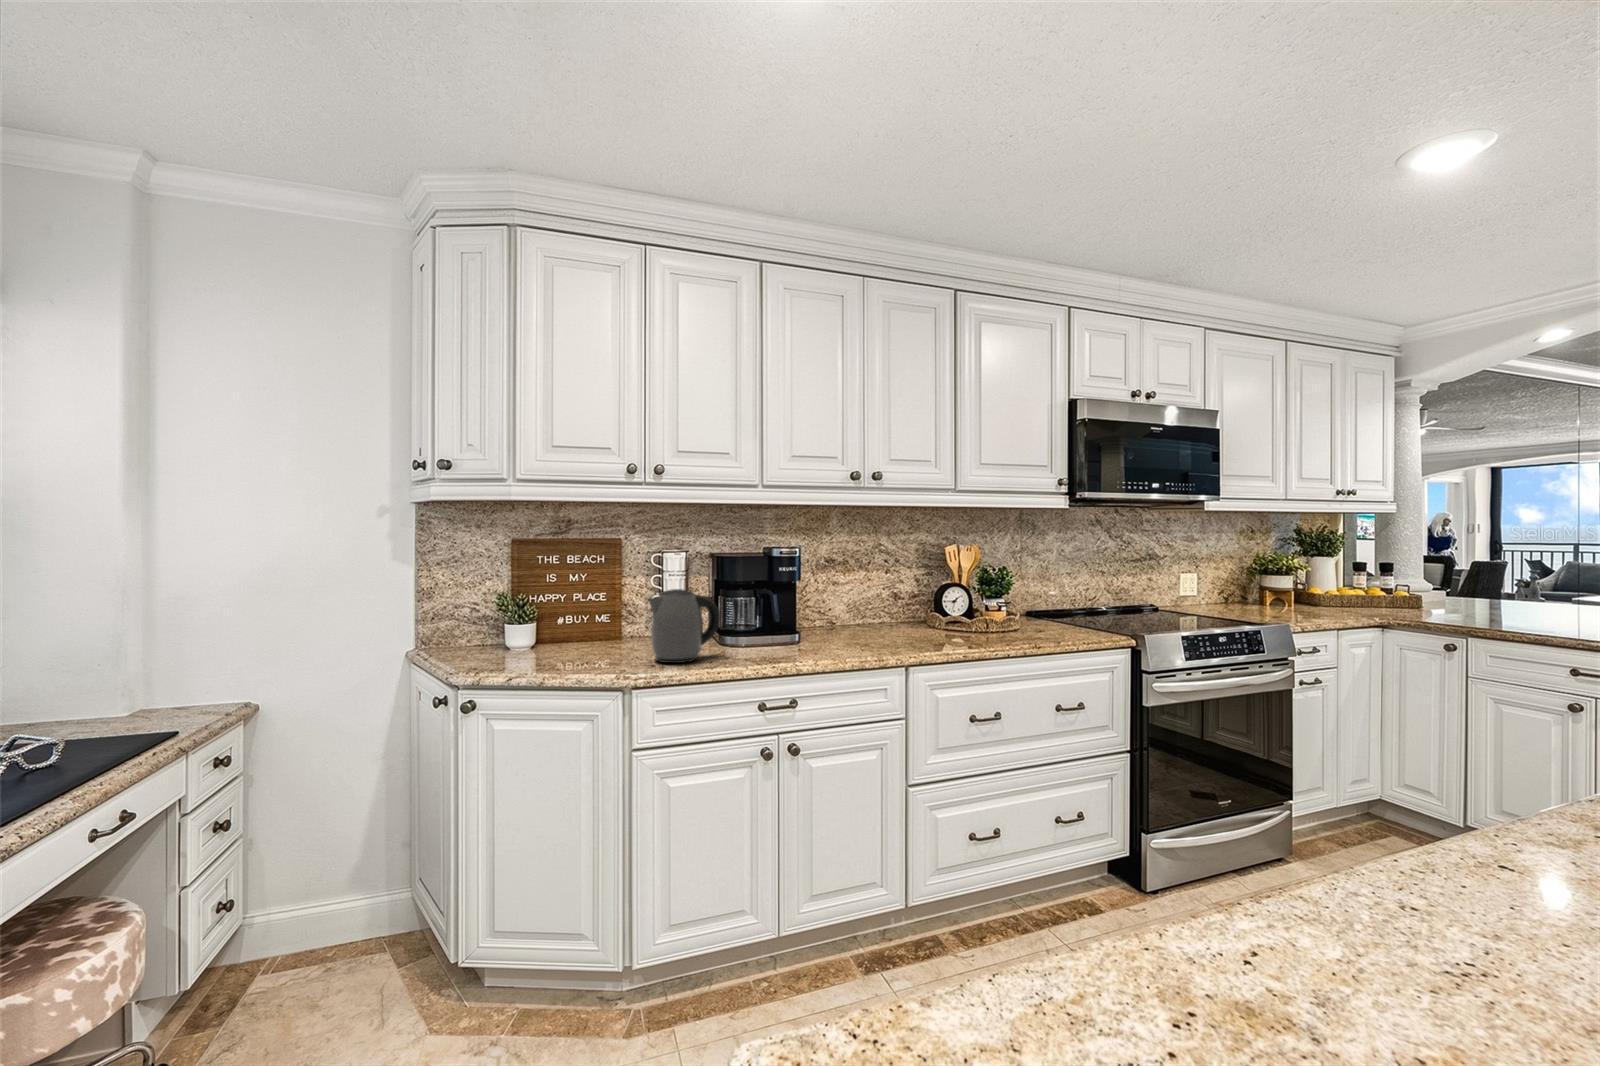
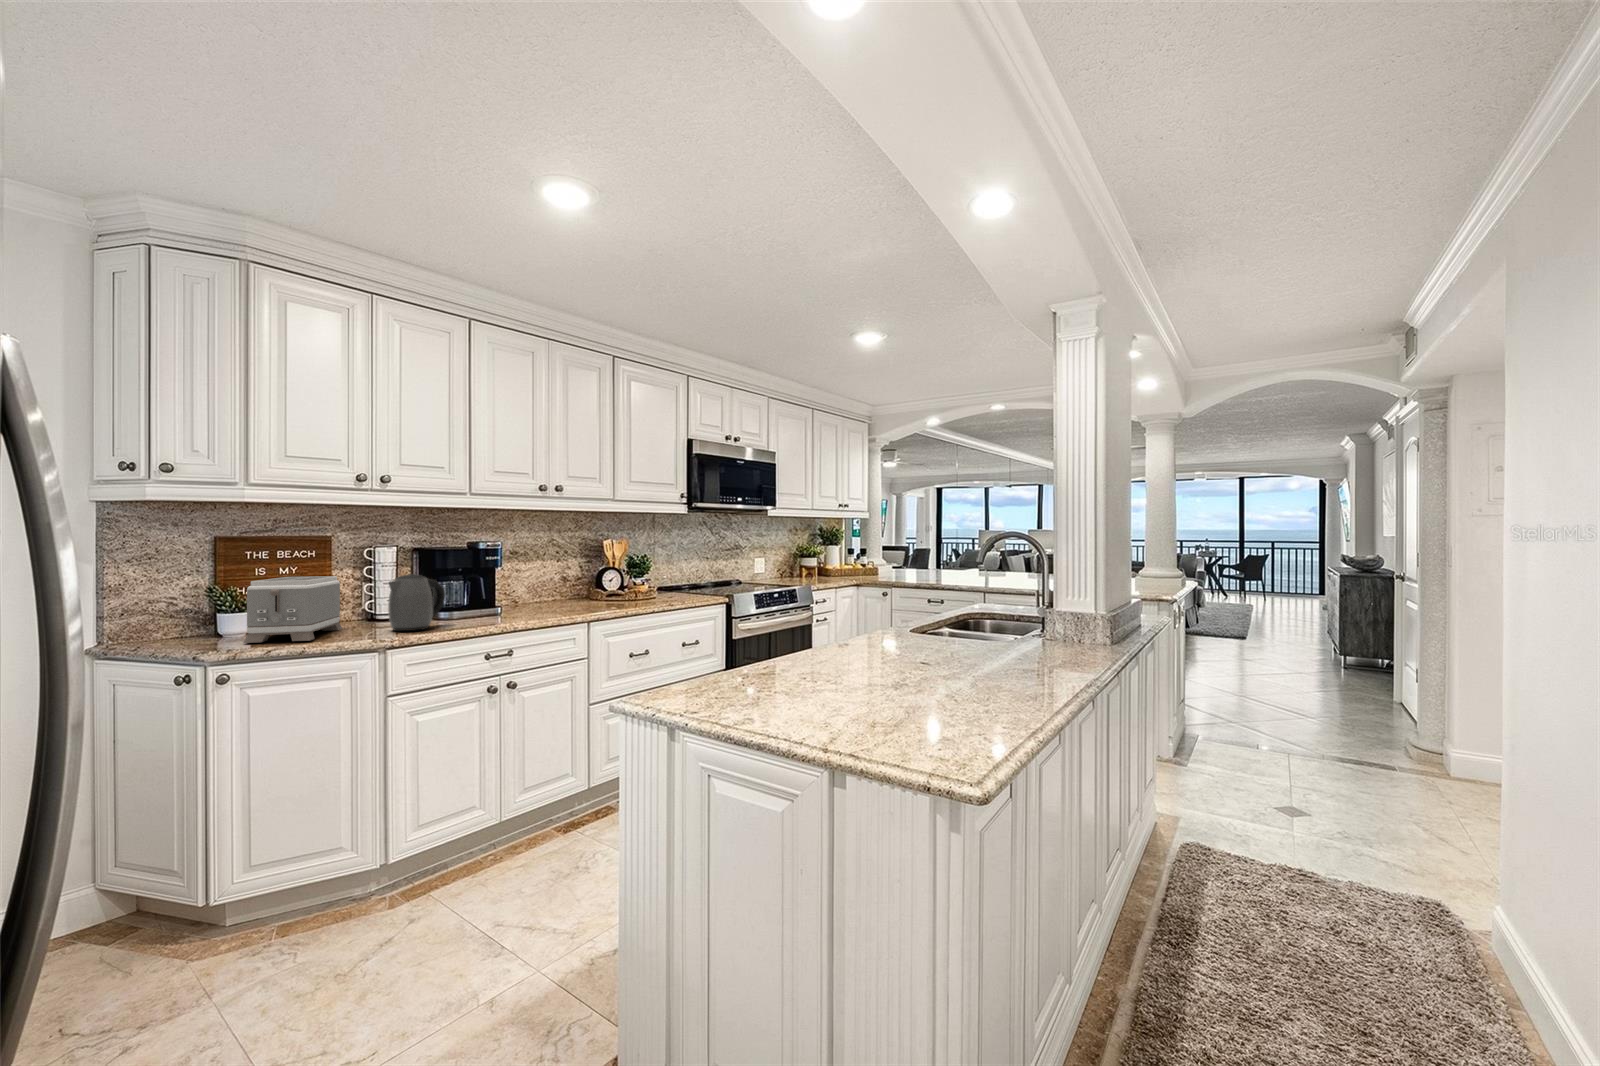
toaster: none [500,586,619,668] -> present [243,576,342,643]

